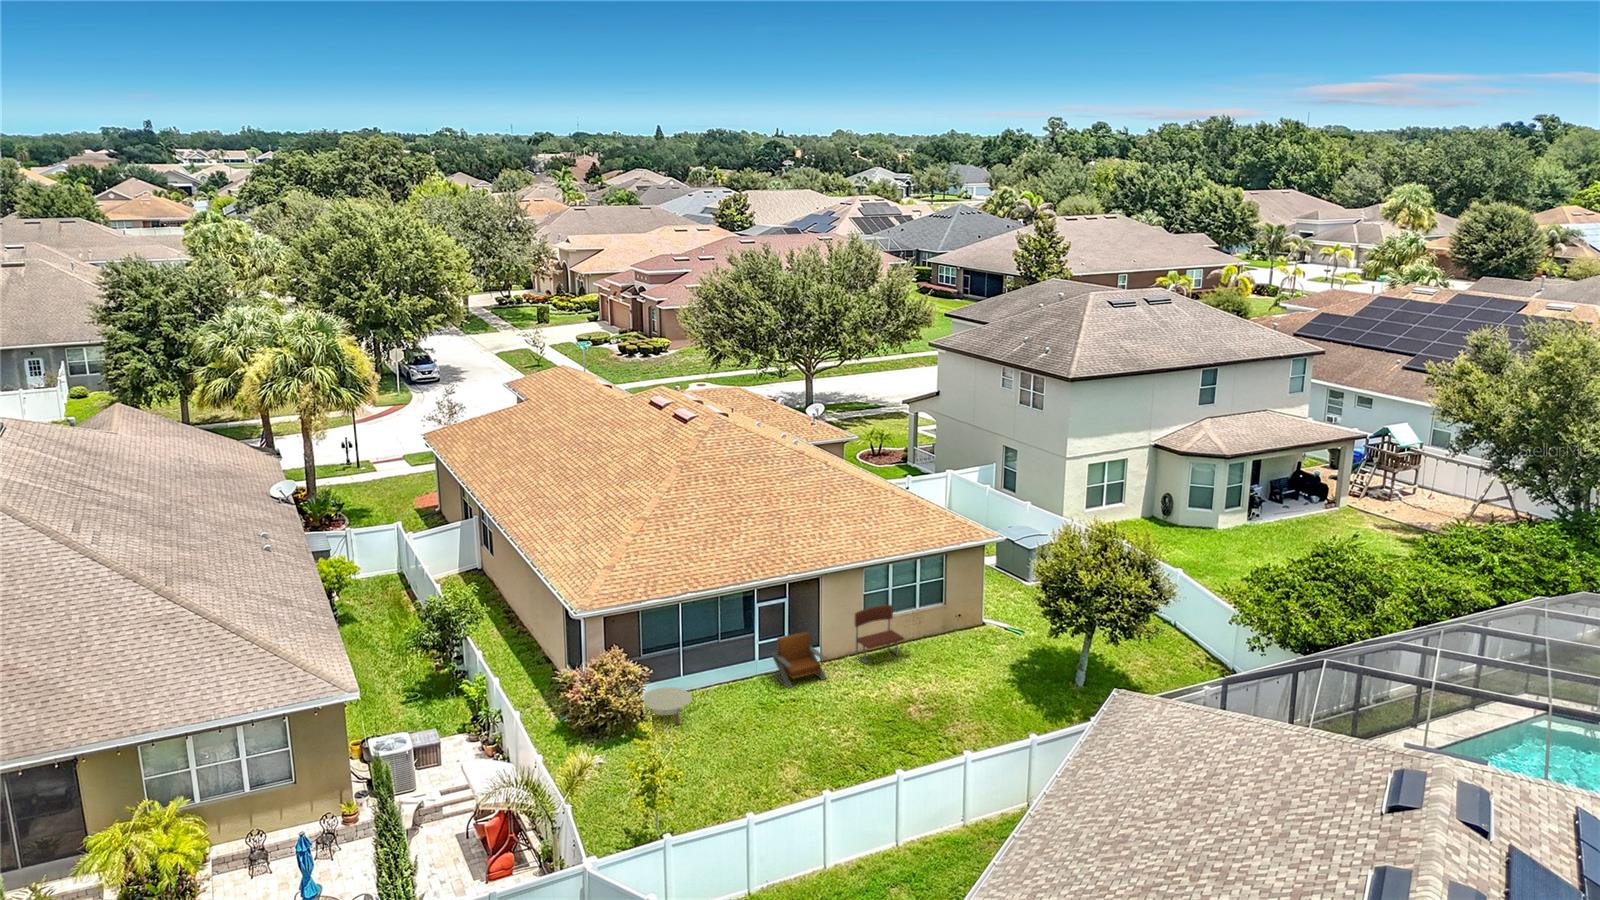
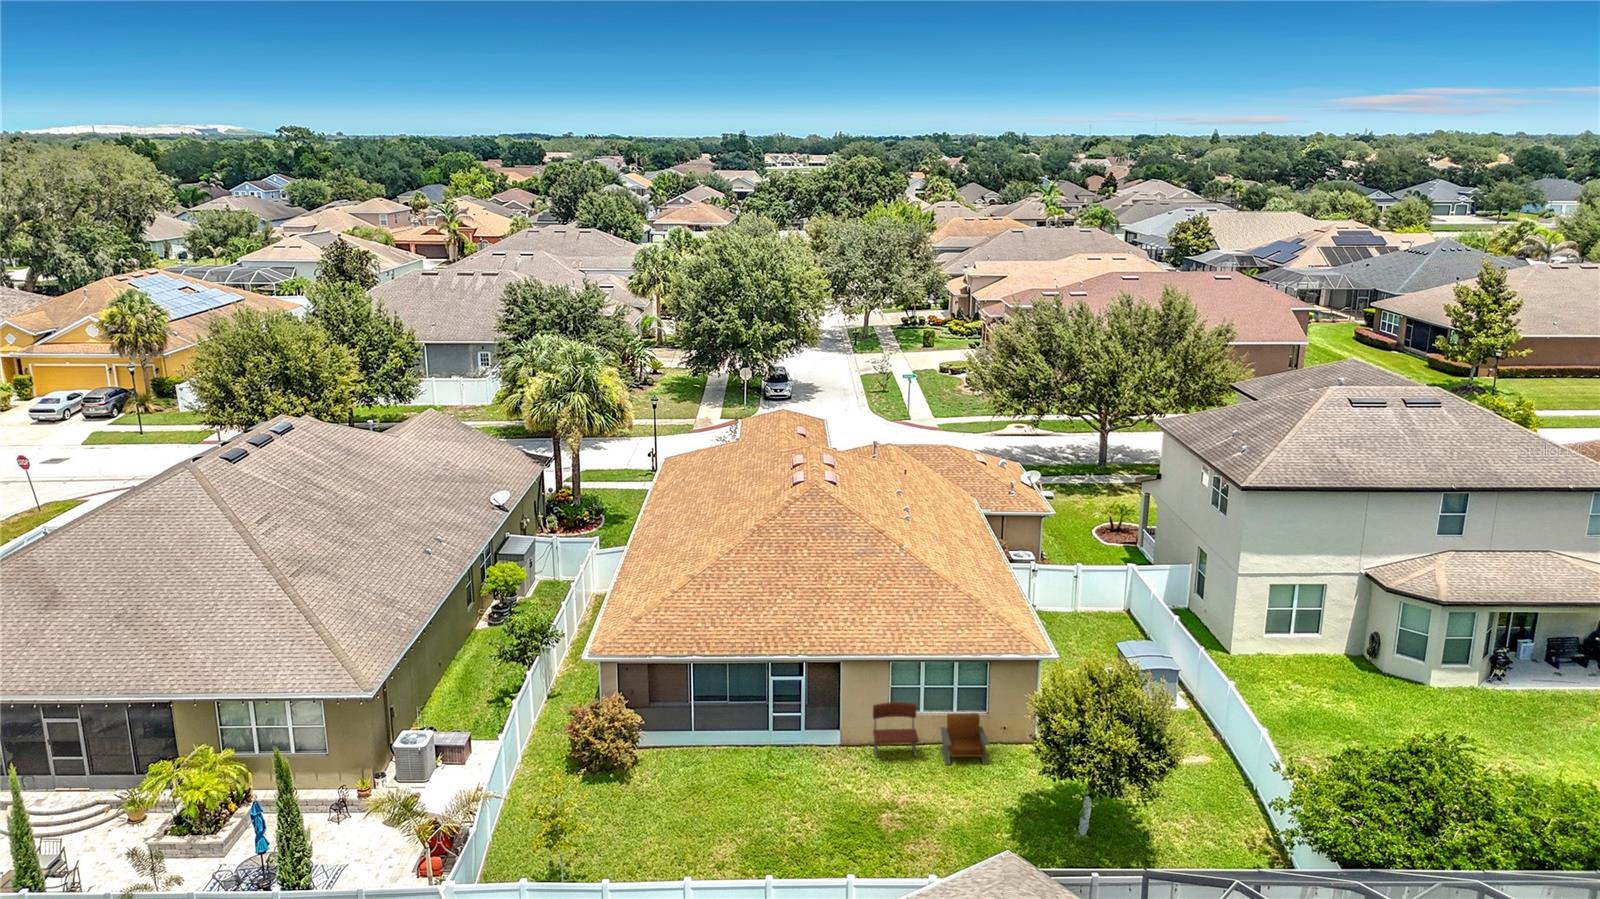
lounge chair: present [771,632,826,688] -> present [940,713,989,765]
round table: present [644,687,692,725] -> none [636,737,682,776]

